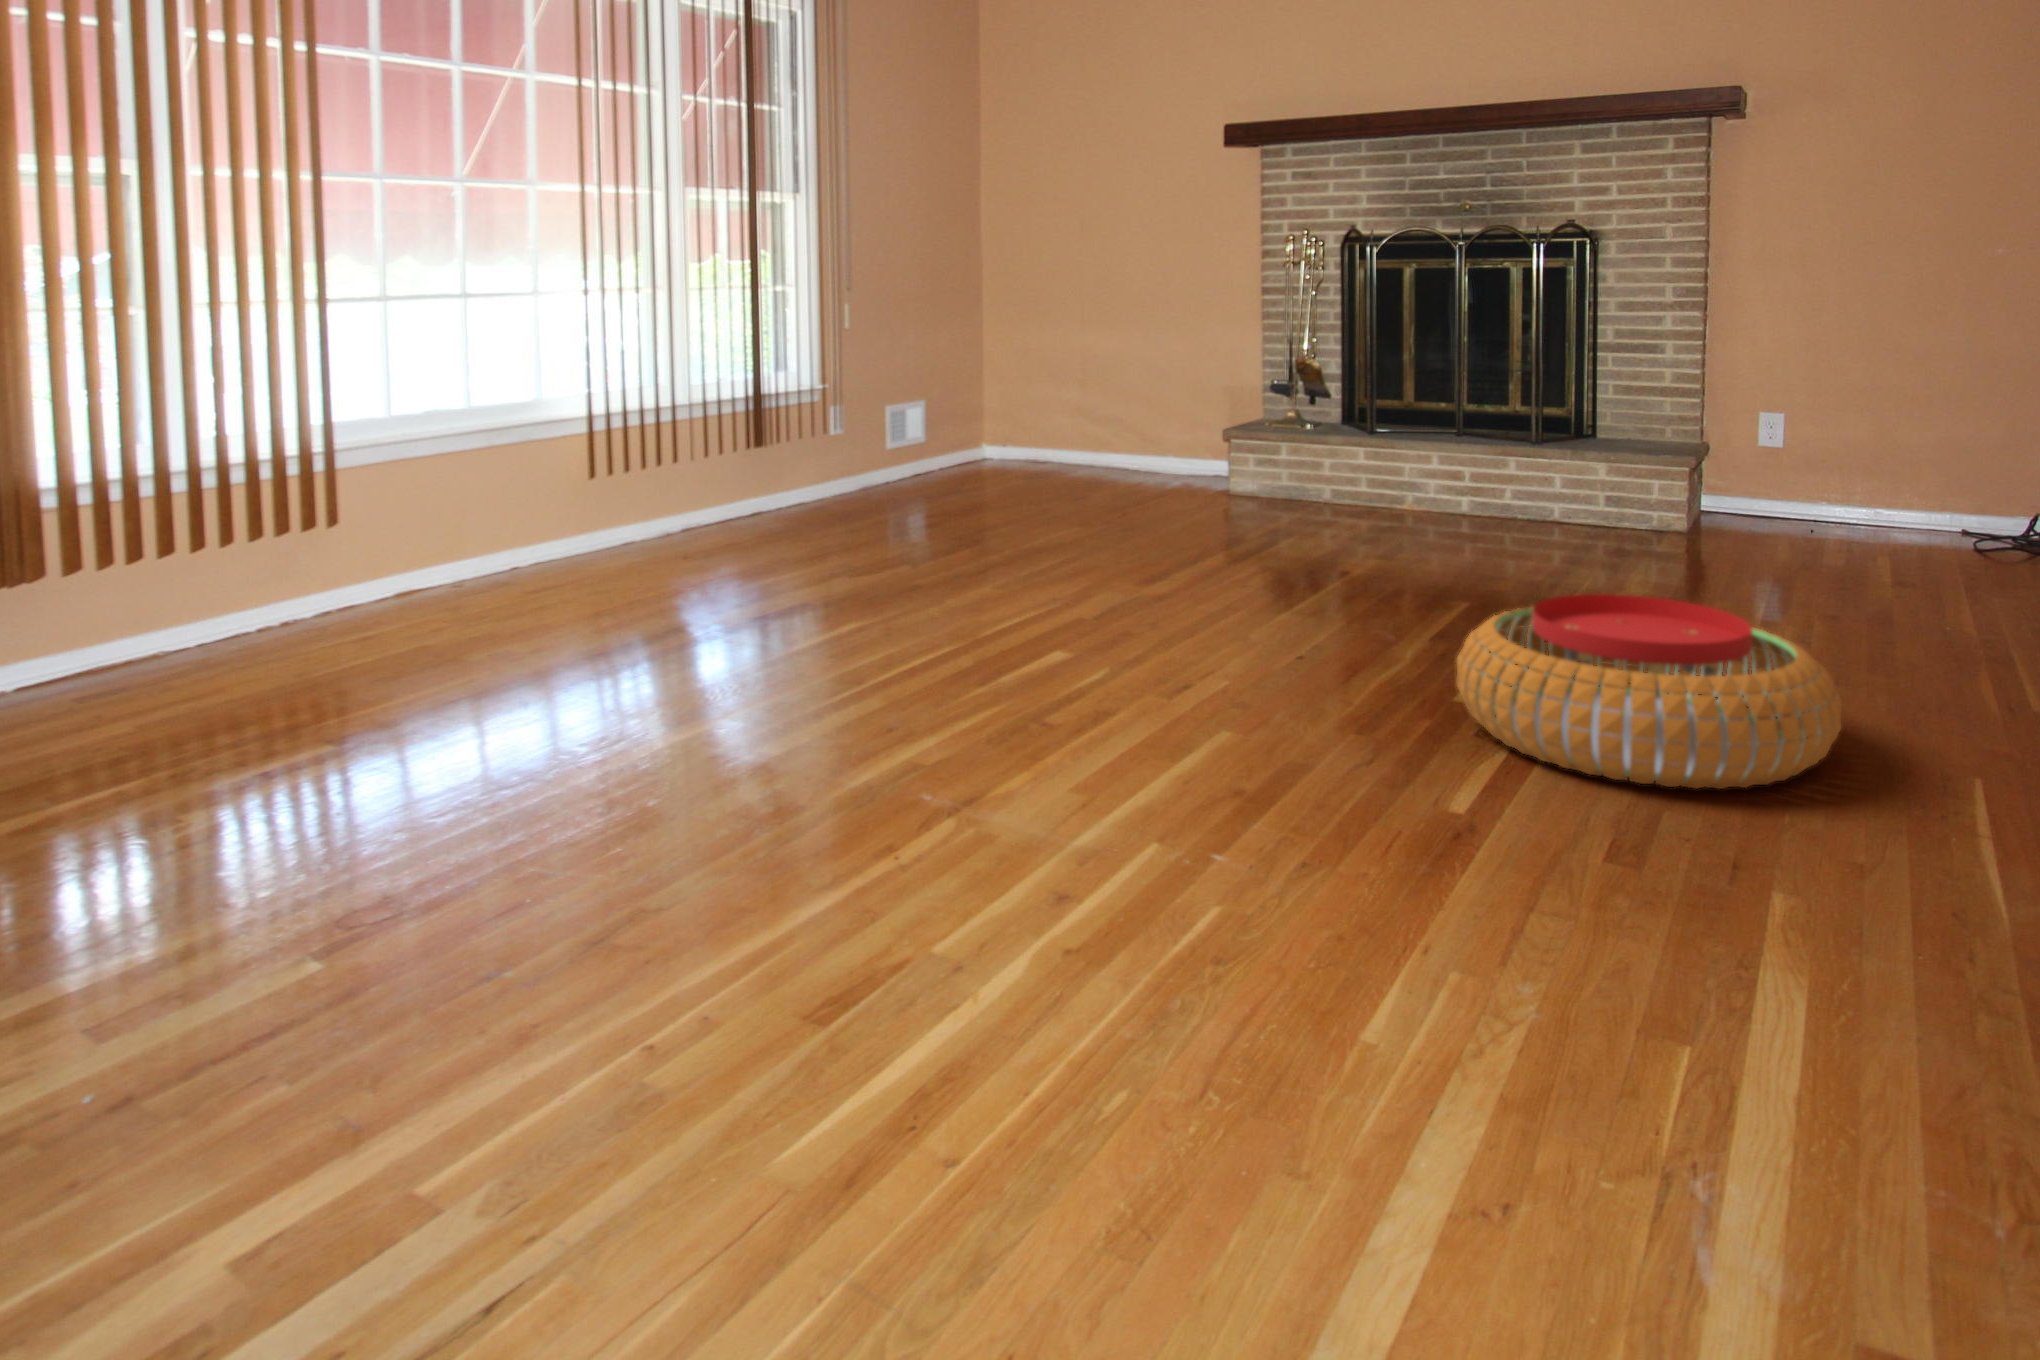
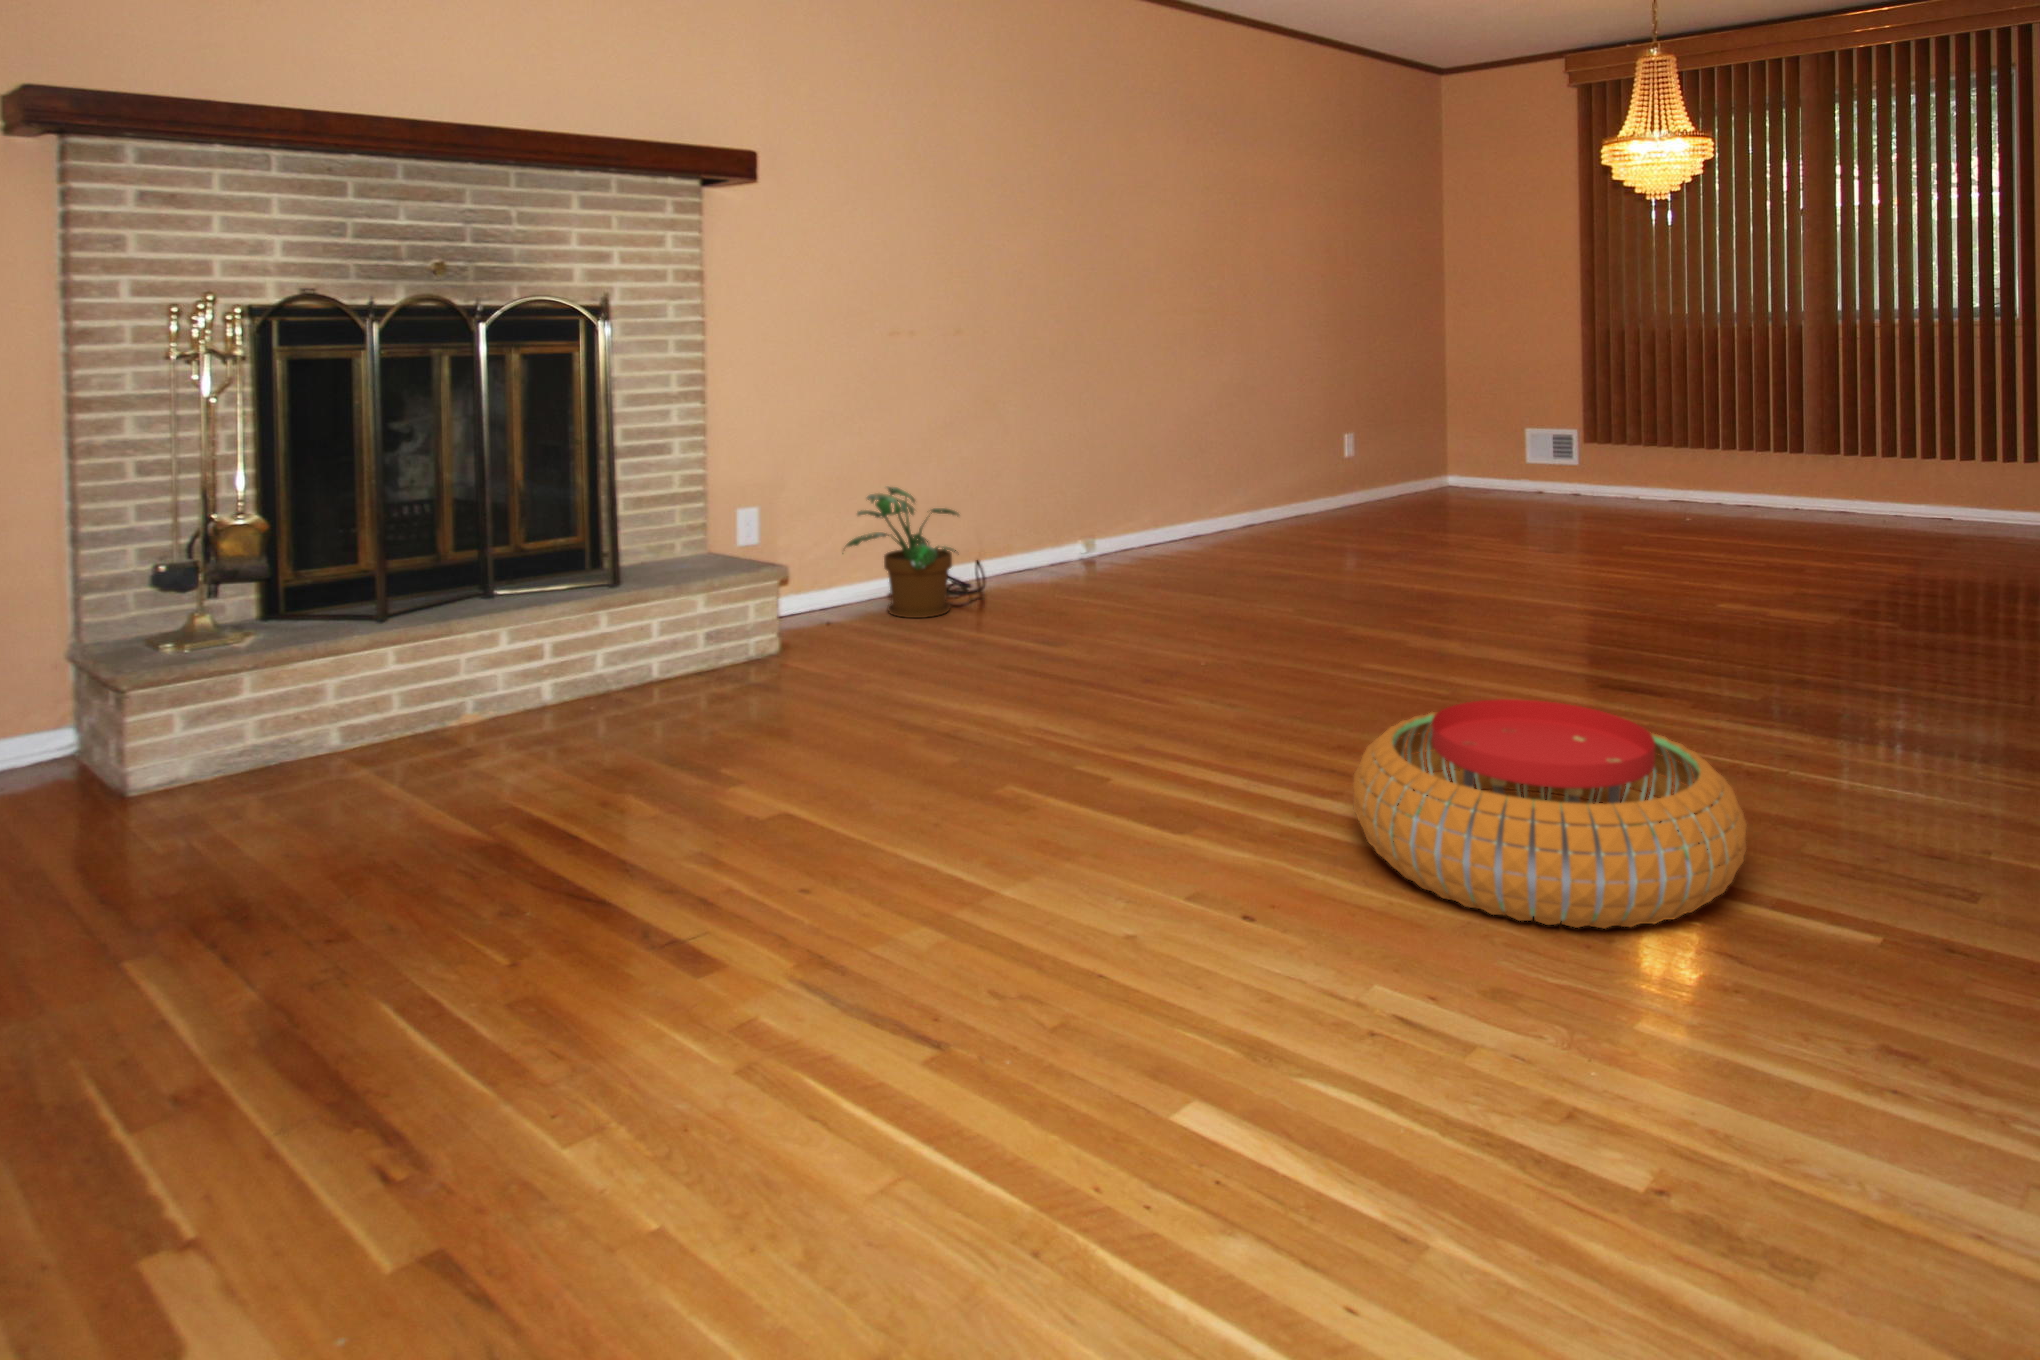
potted plant: none [1814,412,1993,554] -> present [846,487,959,618]

